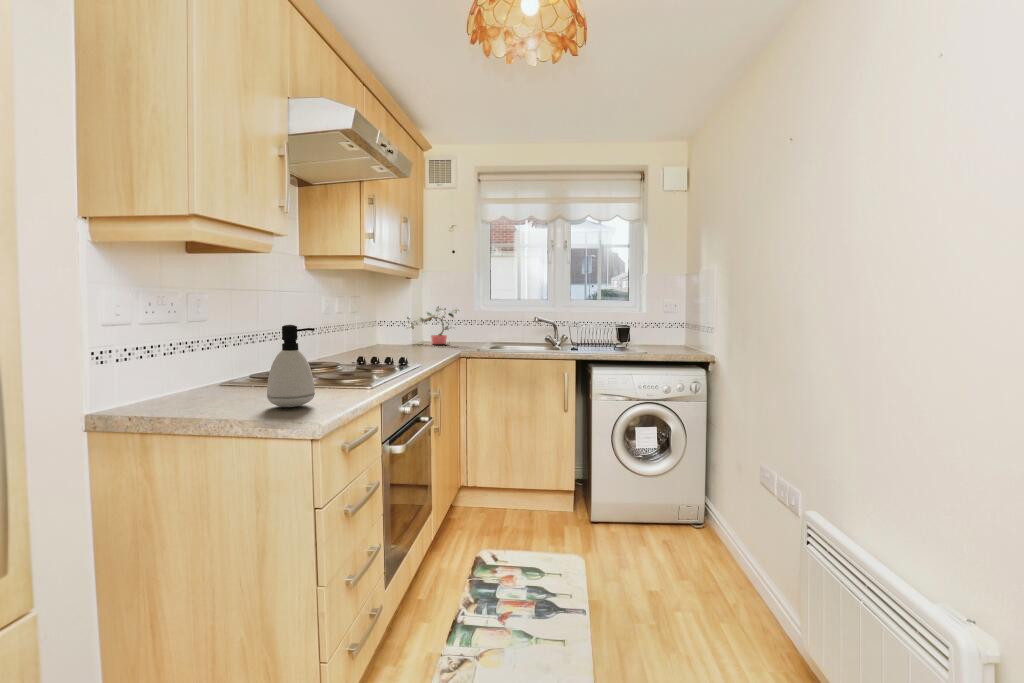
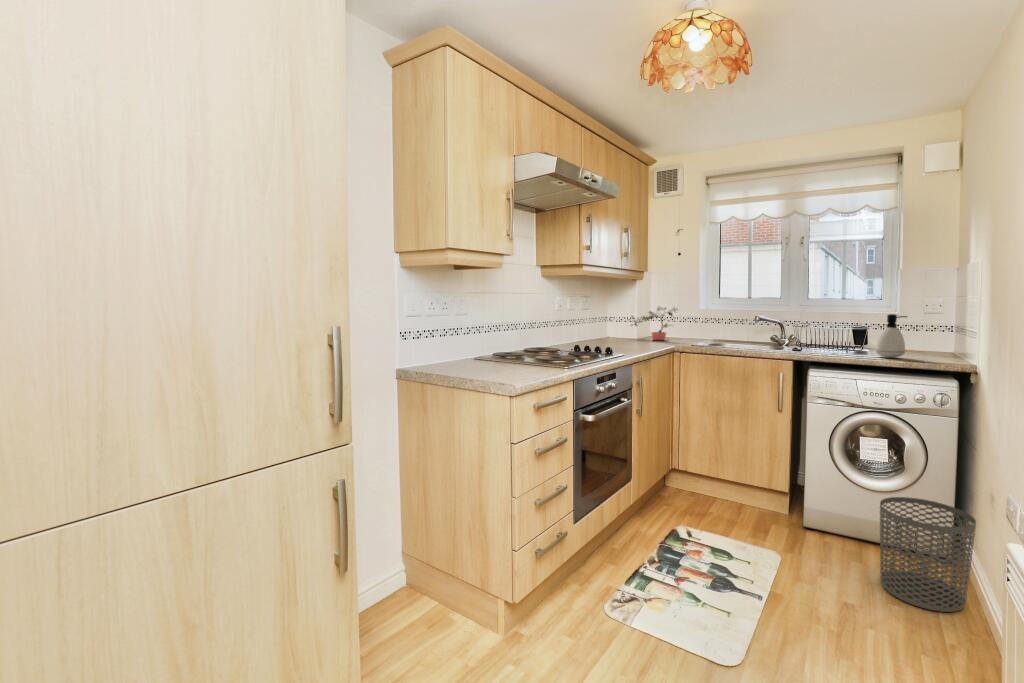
soap dispenser: present [267,325,315,407] -> present [876,314,907,358]
waste bin: none [666,482,736,582] -> present [880,497,976,612]

